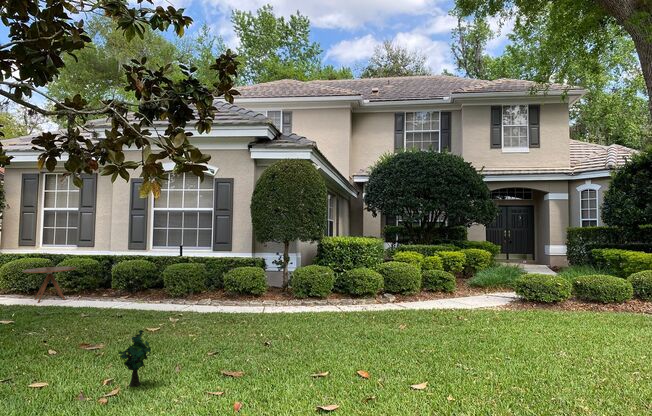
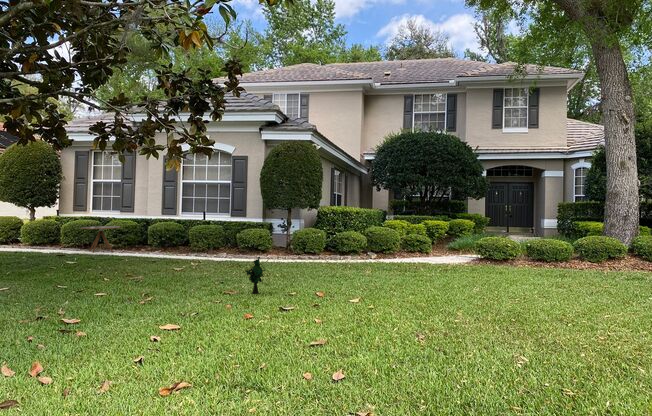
decorative plant: present [119,330,151,387] -> present [245,257,265,294]

